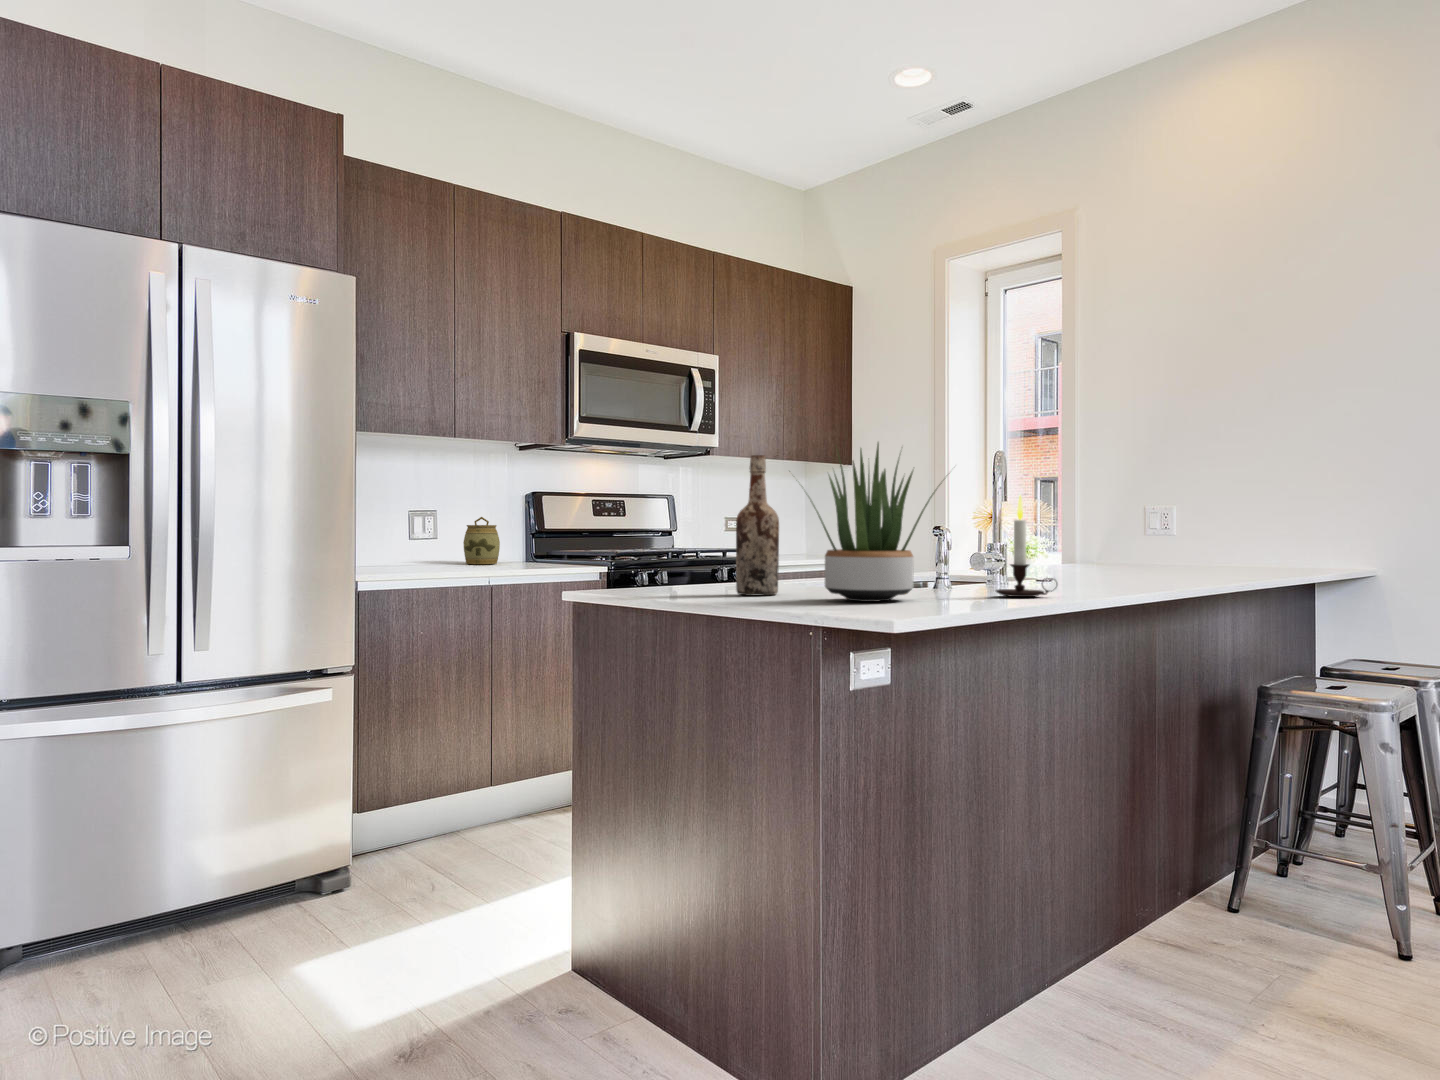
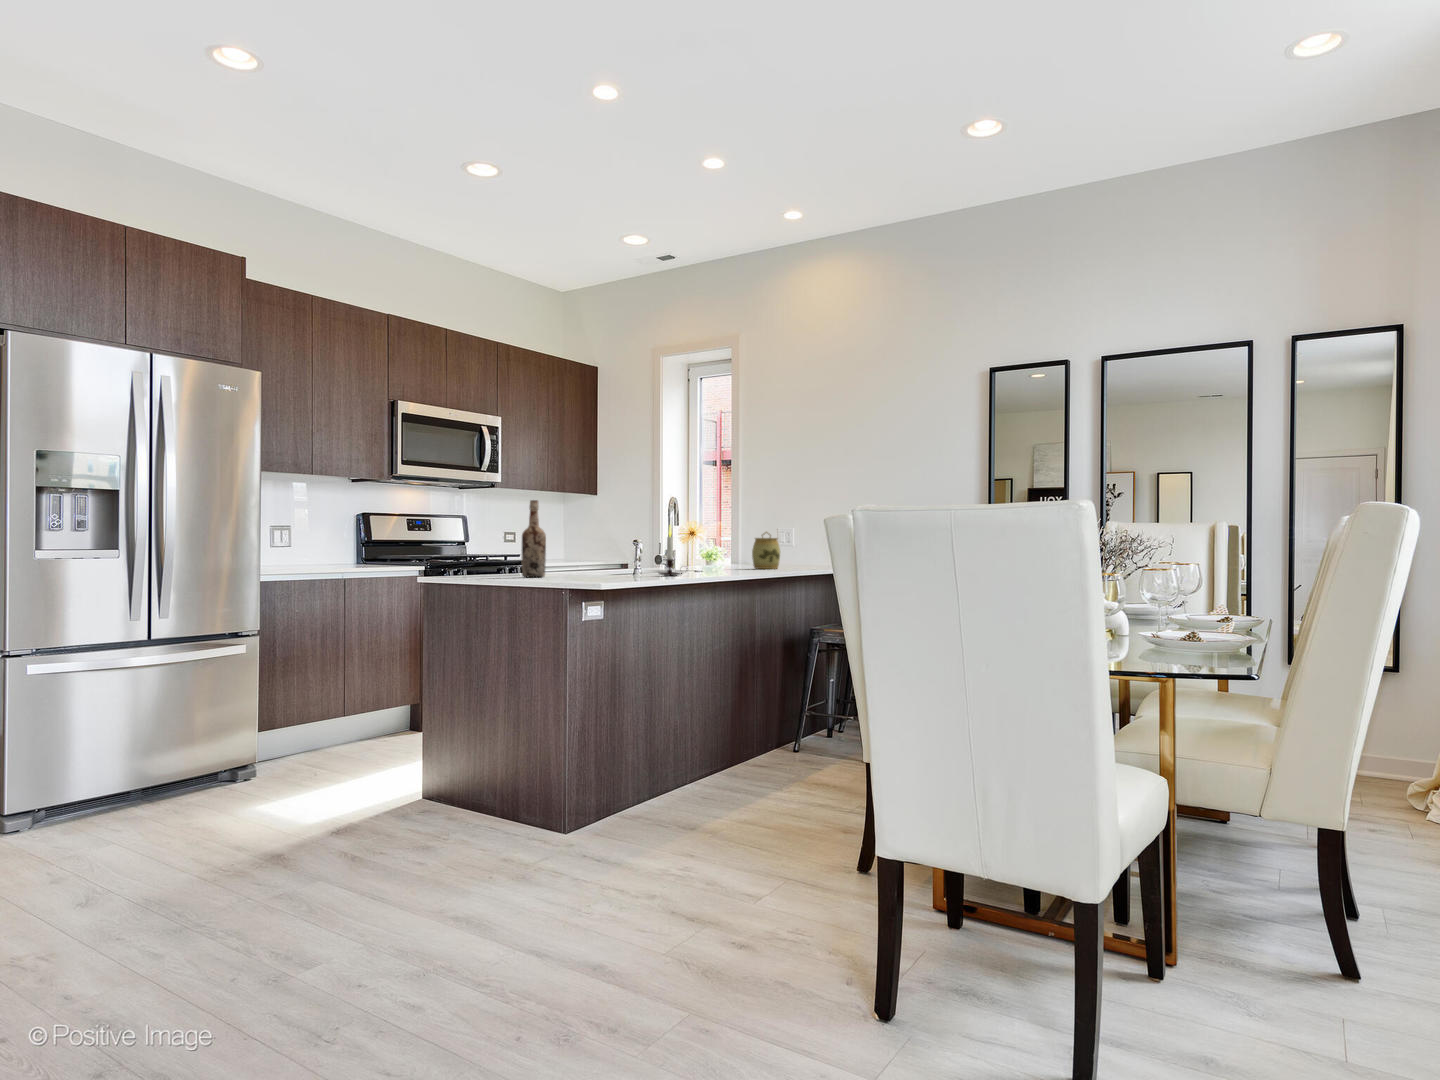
potted plant: present [810,443,942,602] -> none [550,497,636,578]
jar: present [463,517,500,564] -> present [752,532,780,569]

